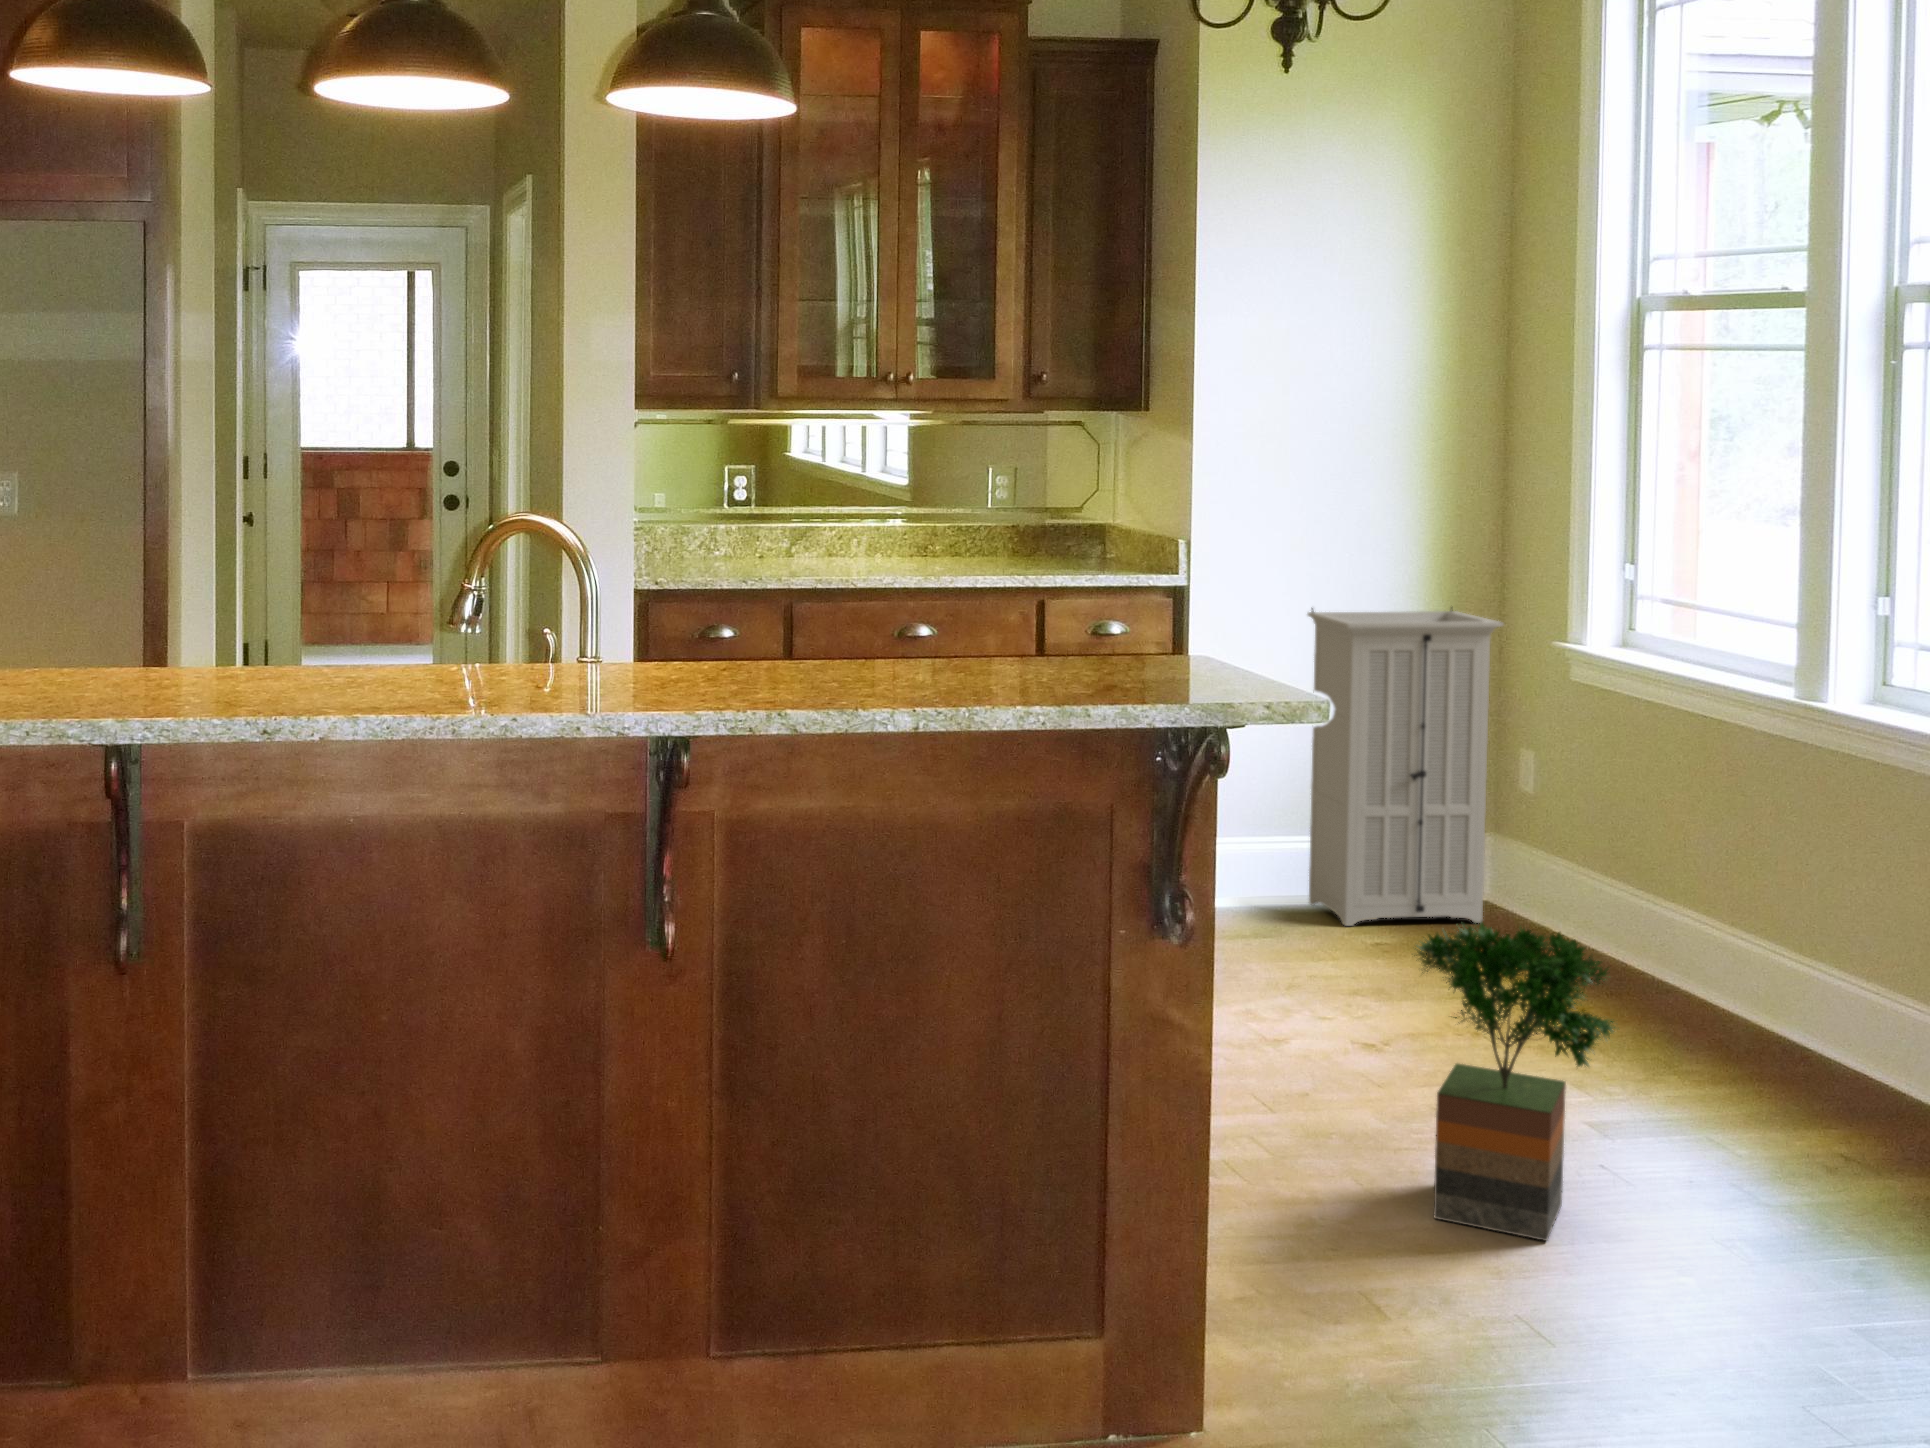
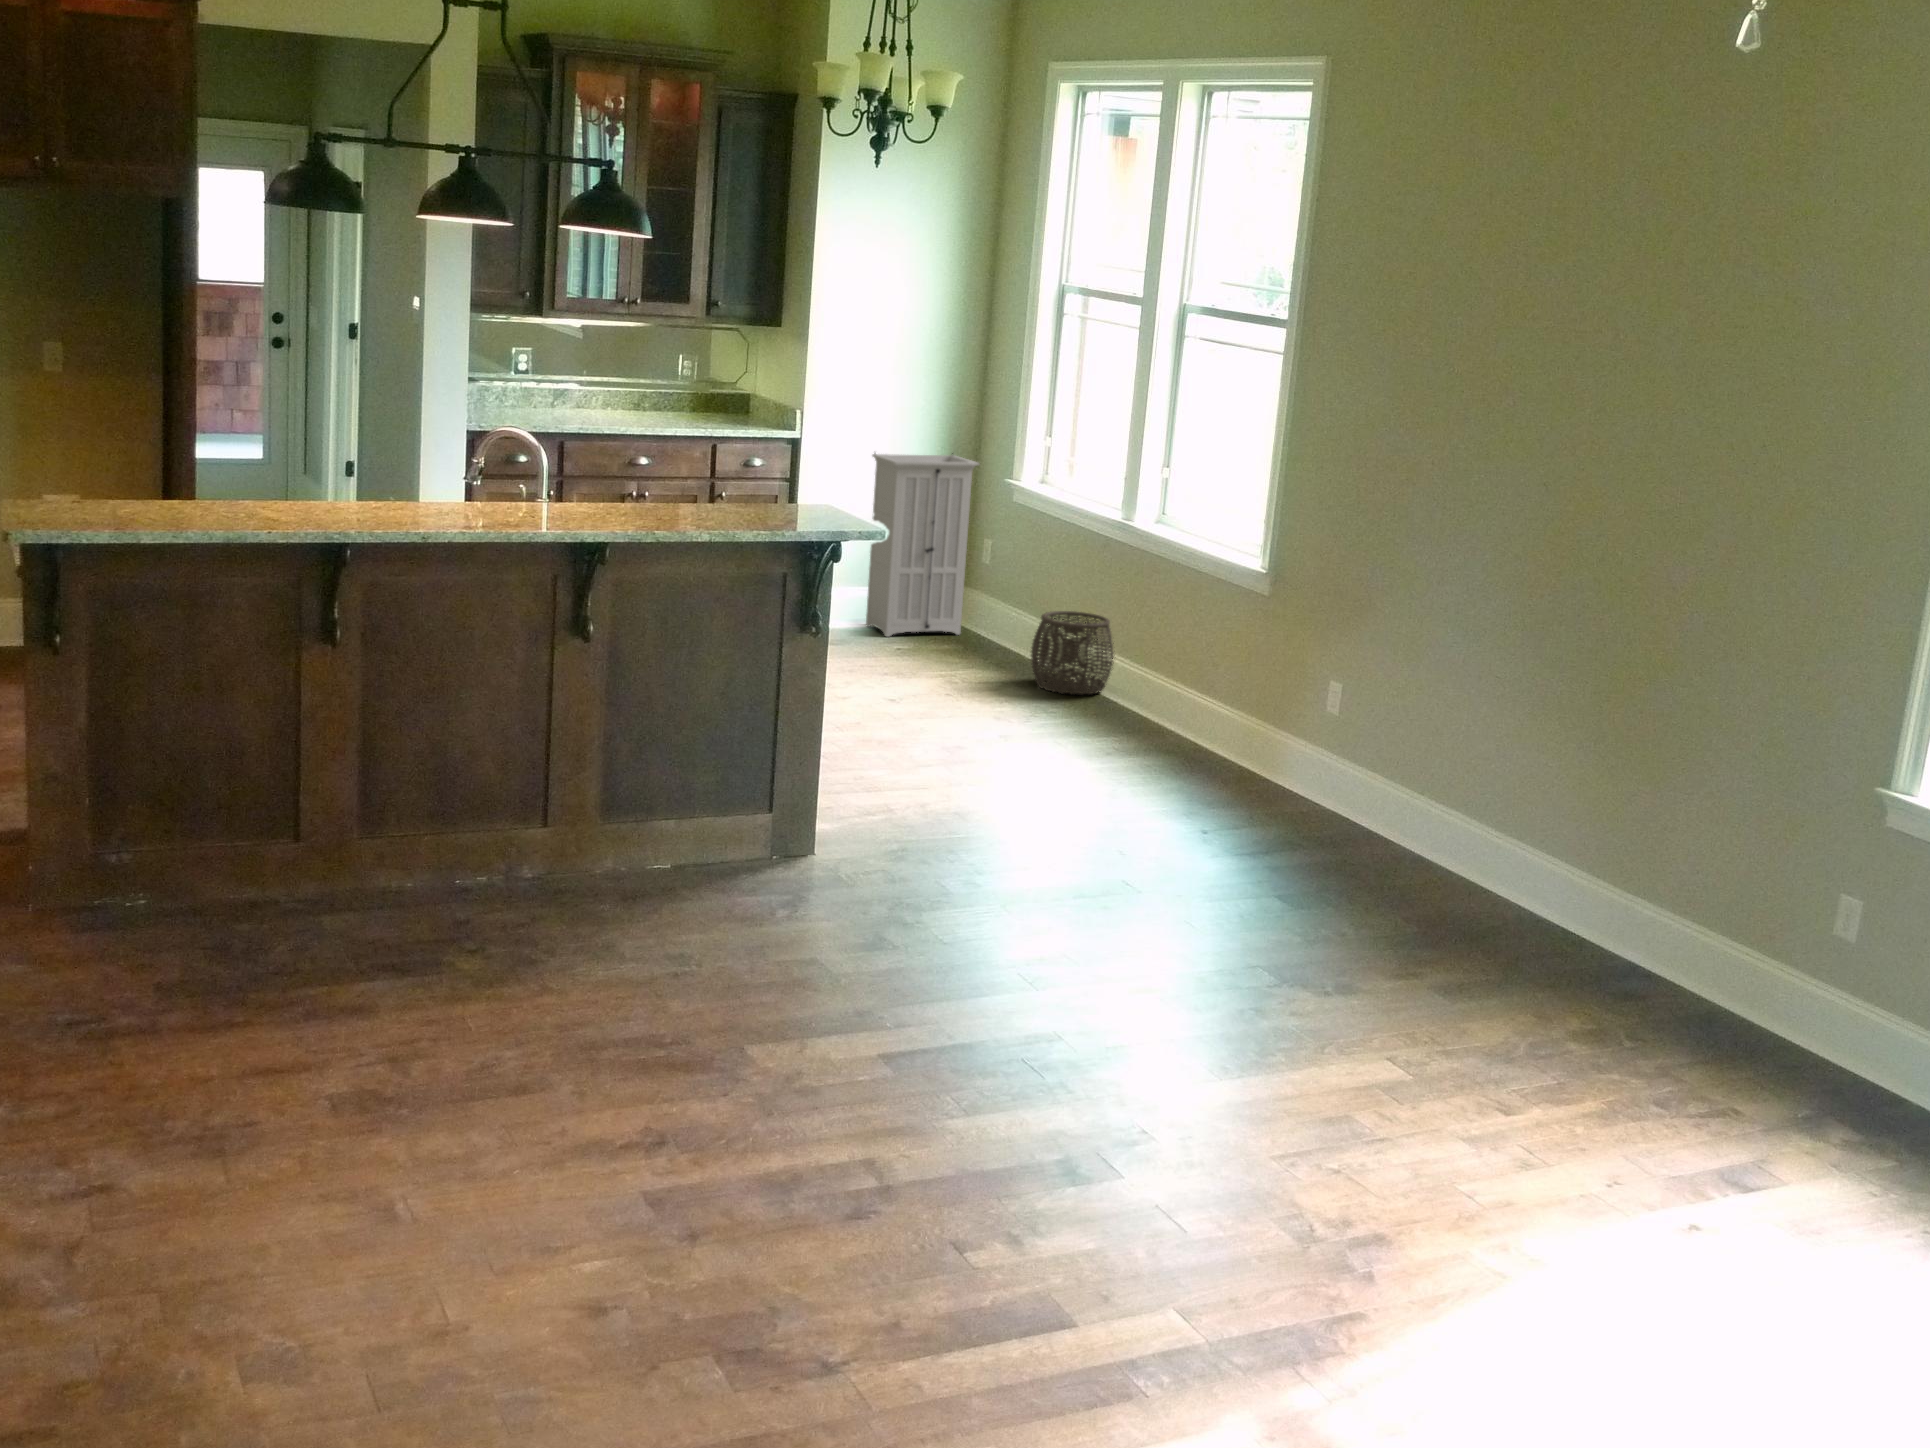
woven basket: none [1636,900,1825,1075] -> present [1031,611,1115,695]
potted tree: present [1414,921,1615,1241] -> none [920,608,1009,752]

